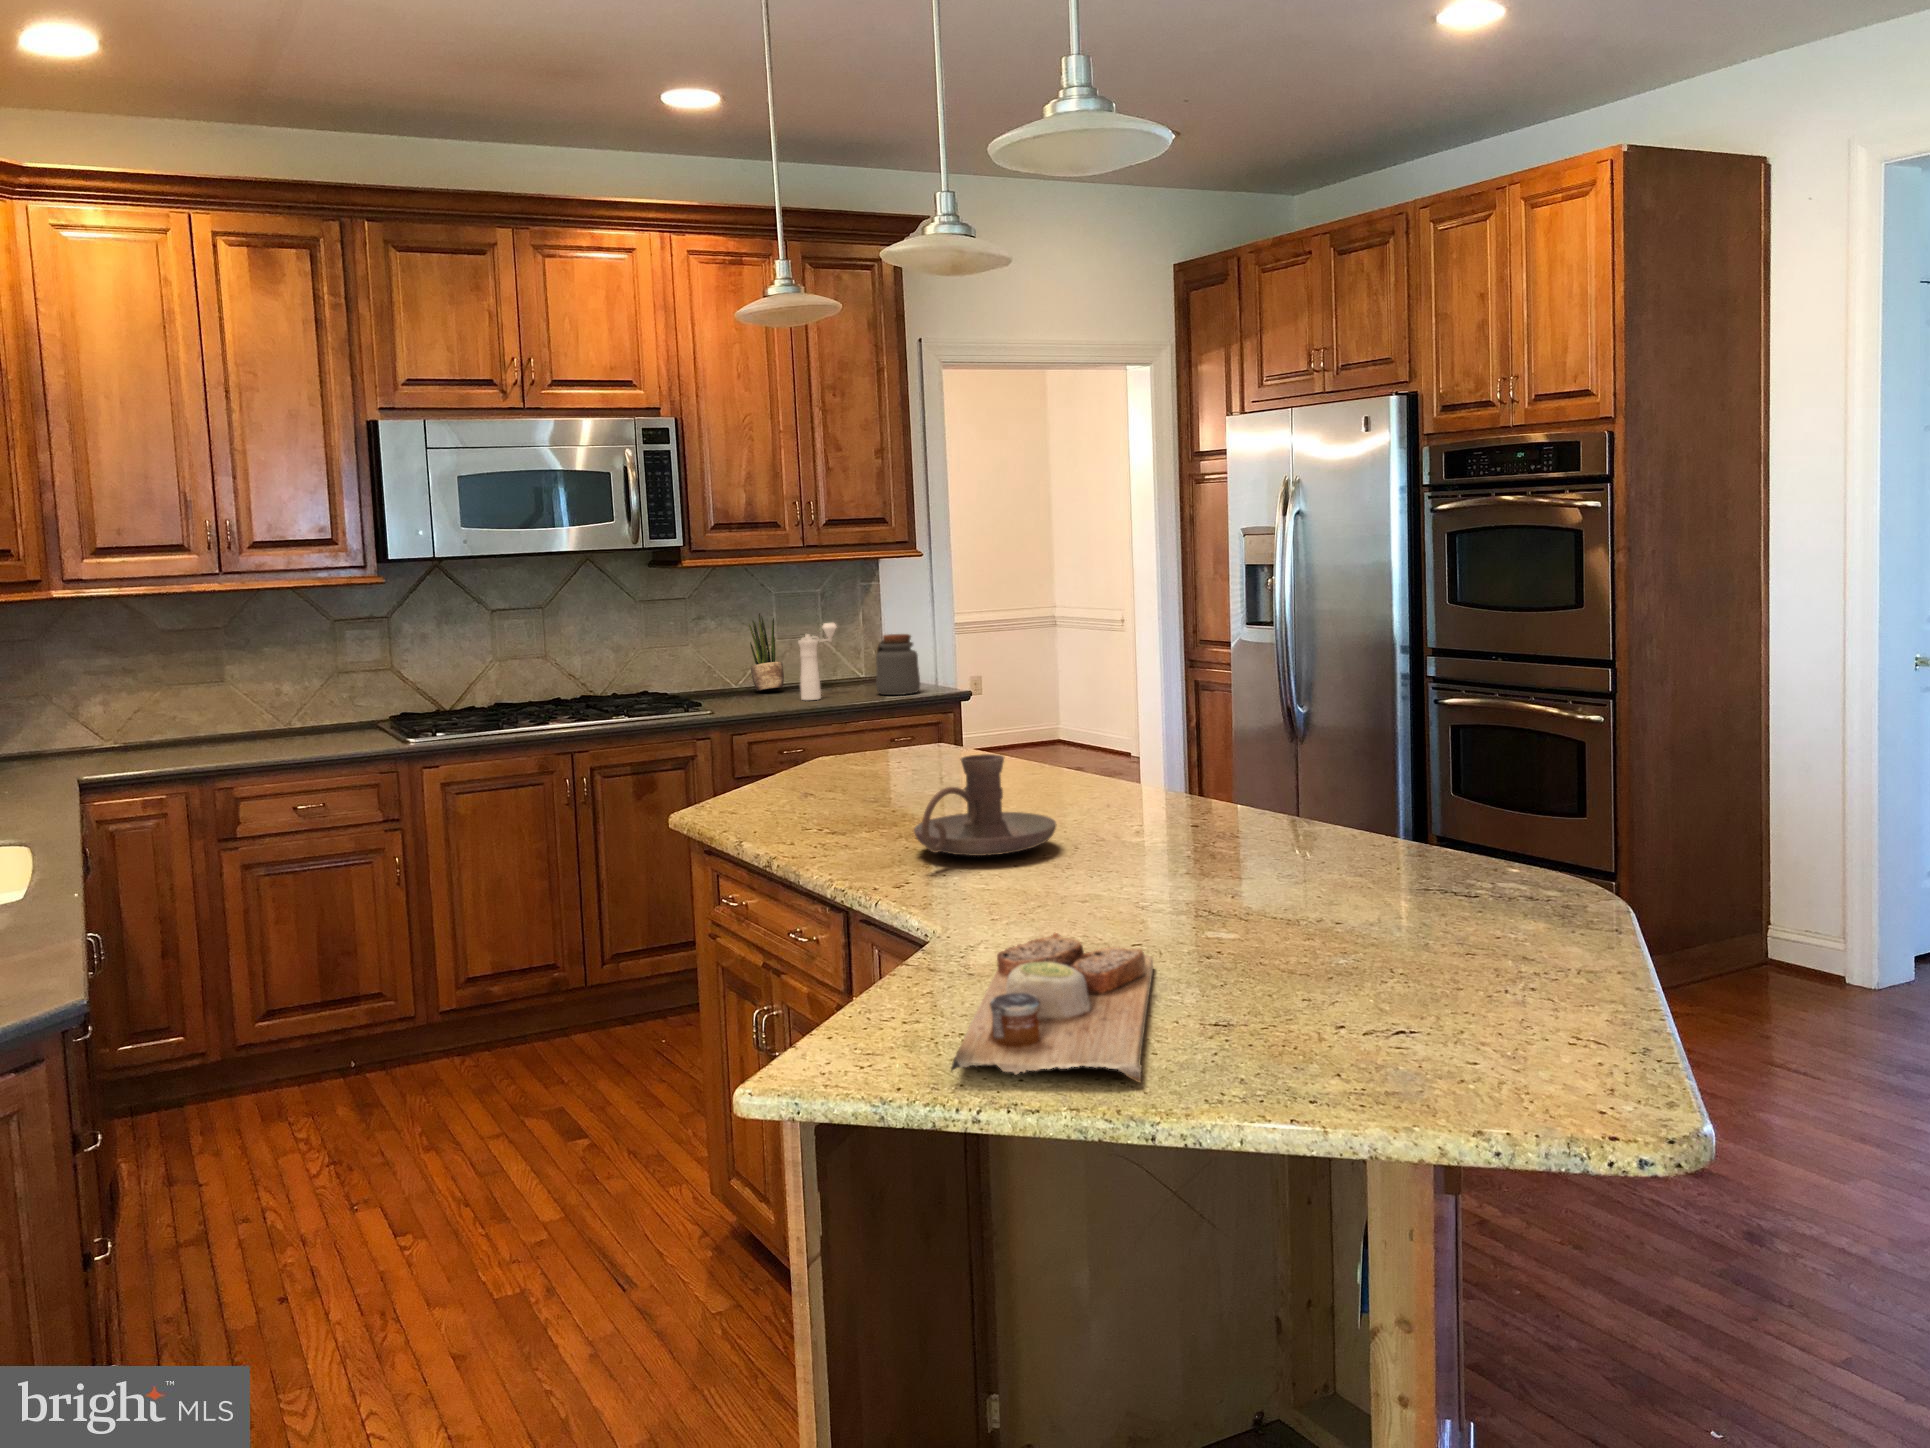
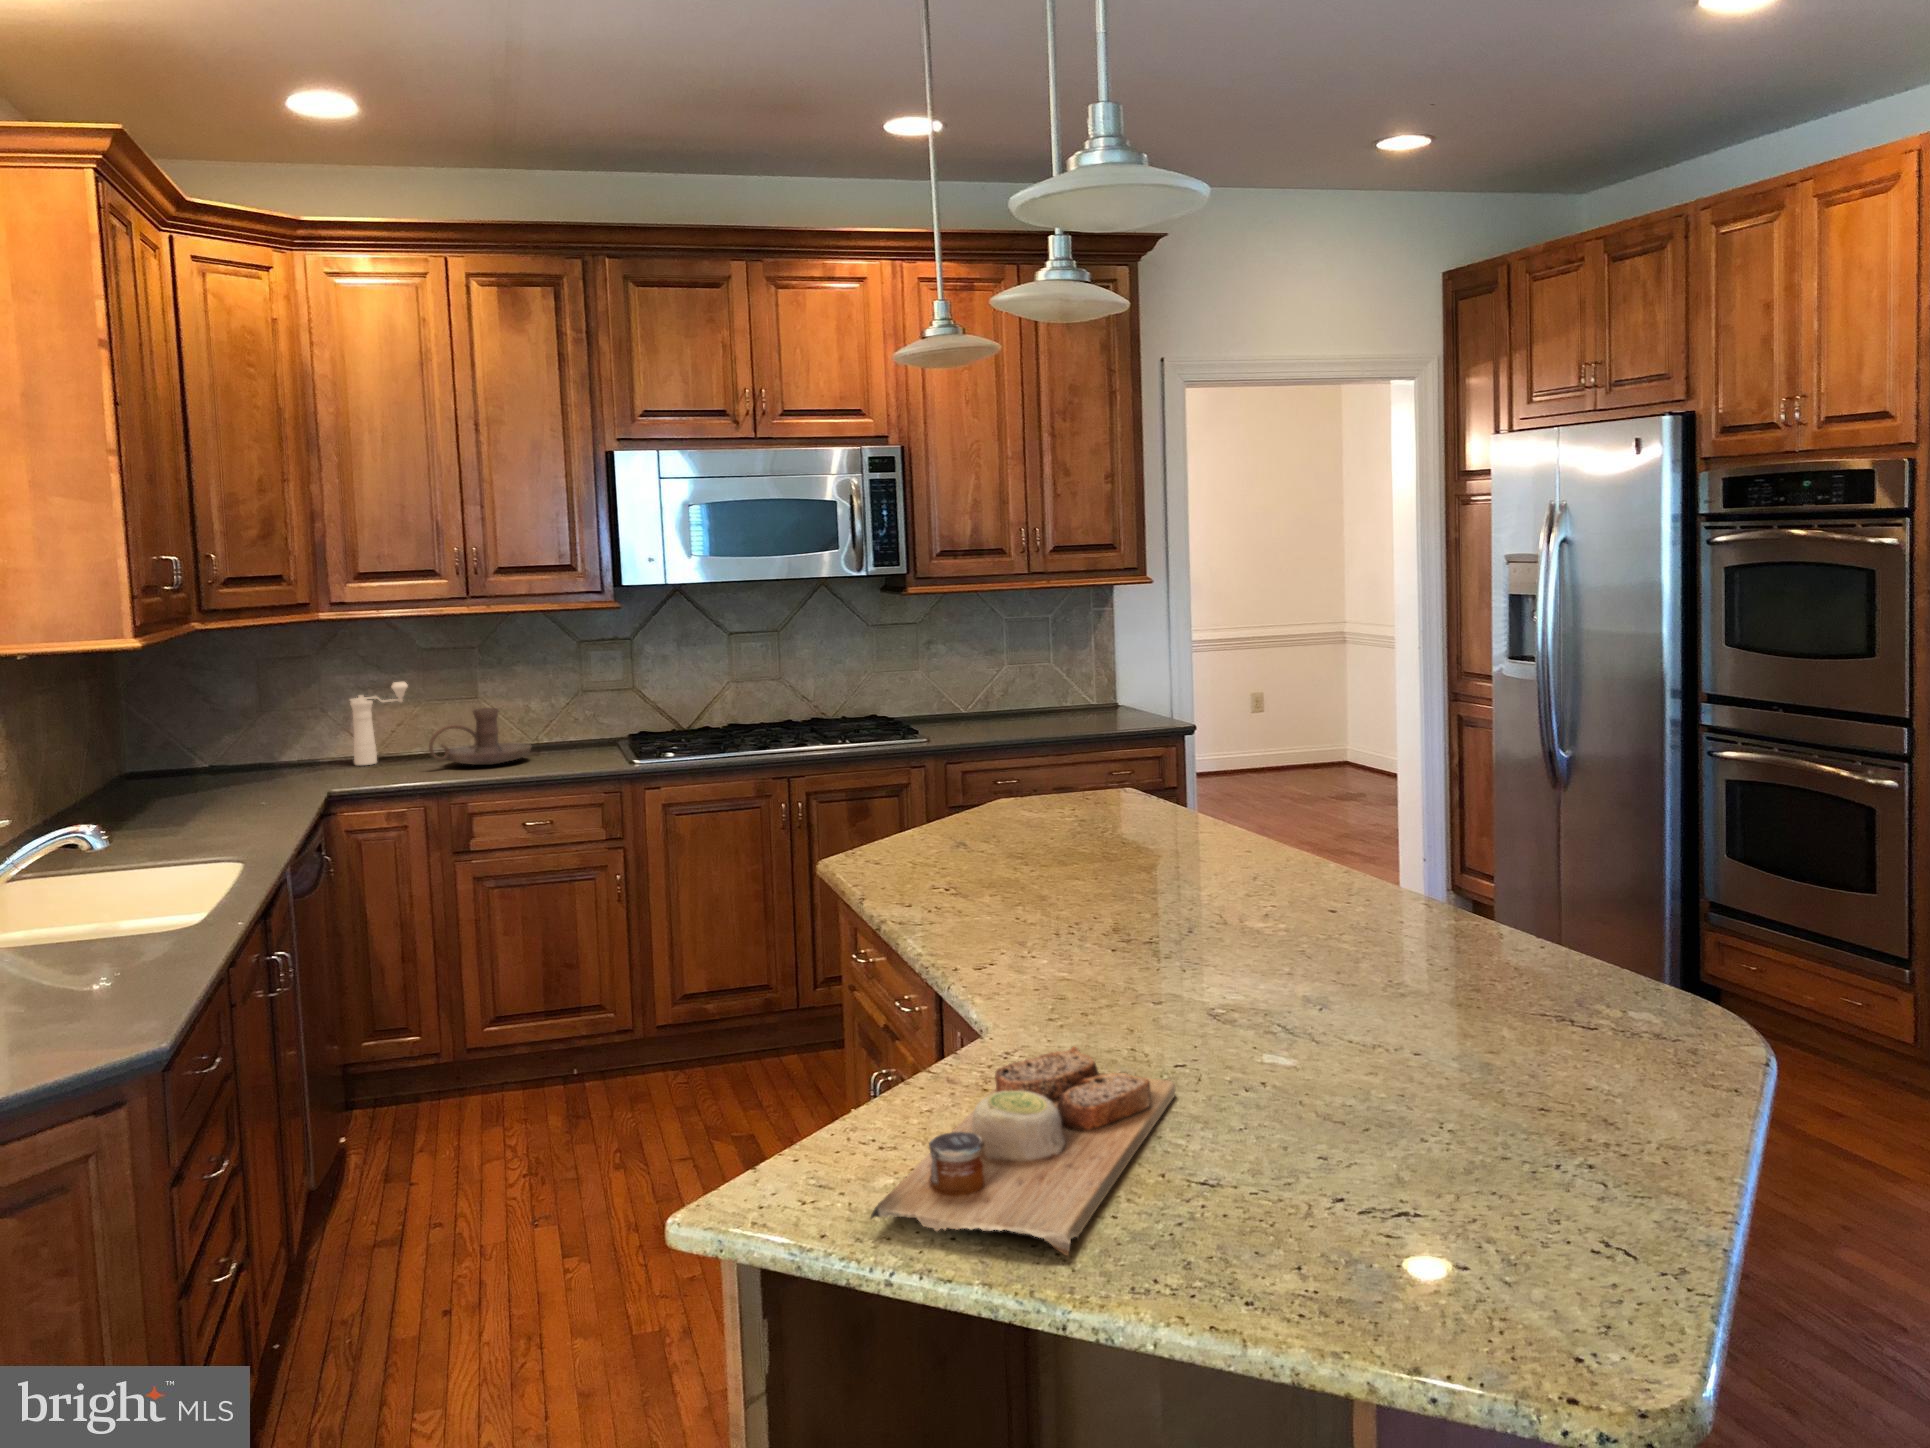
potted plant: present [749,613,784,691] -> none [976,639,1010,717]
pepper mill: present [798,623,836,700] -> present [349,682,408,765]
jar: present [876,634,920,695] -> none [1096,664,1142,726]
candle holder: present [914,754,1056,856] -> present [429,708,531,765]

